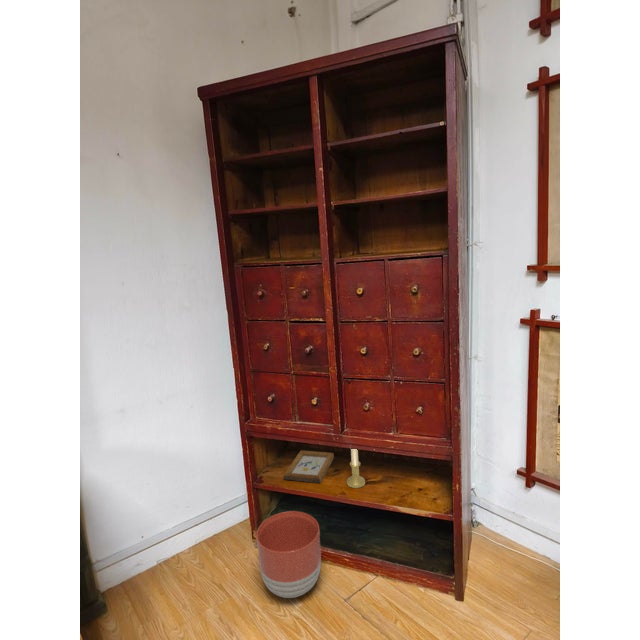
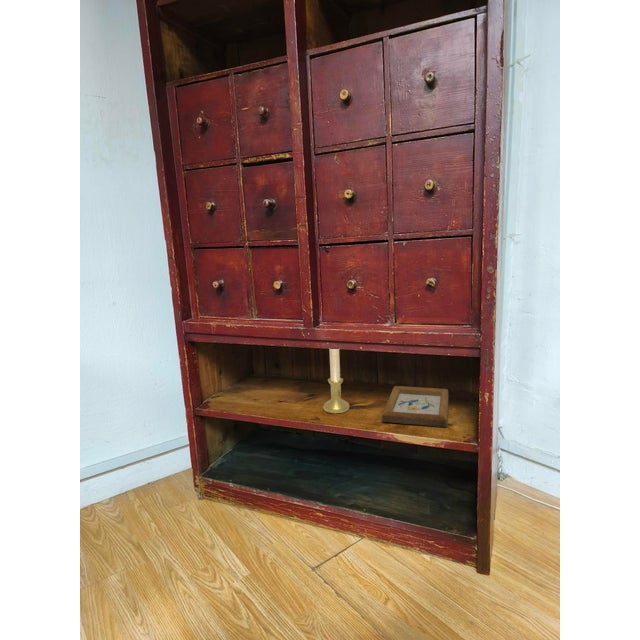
picture frame: present [284,450,334,483] -> present [382,386,449,427]
planter: present [256,511,321,598] -> none [184,443,280,562]

